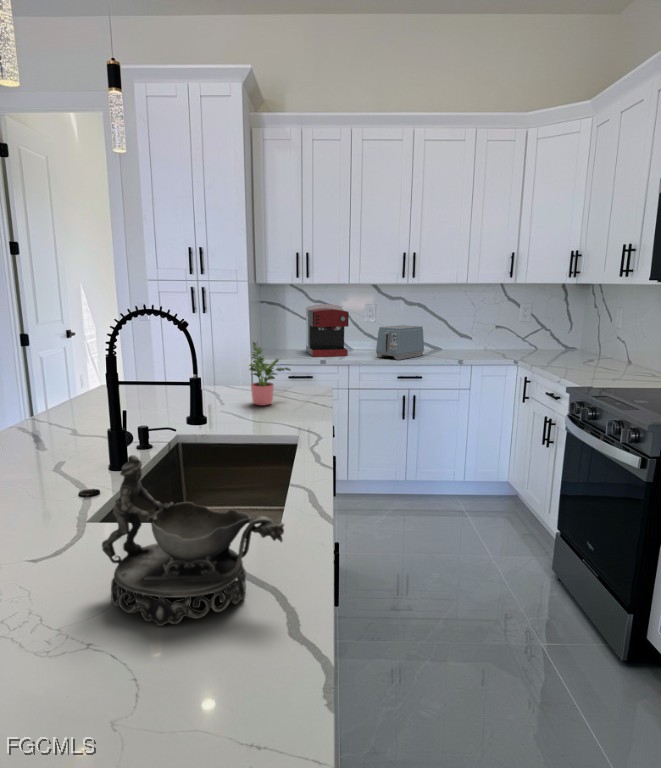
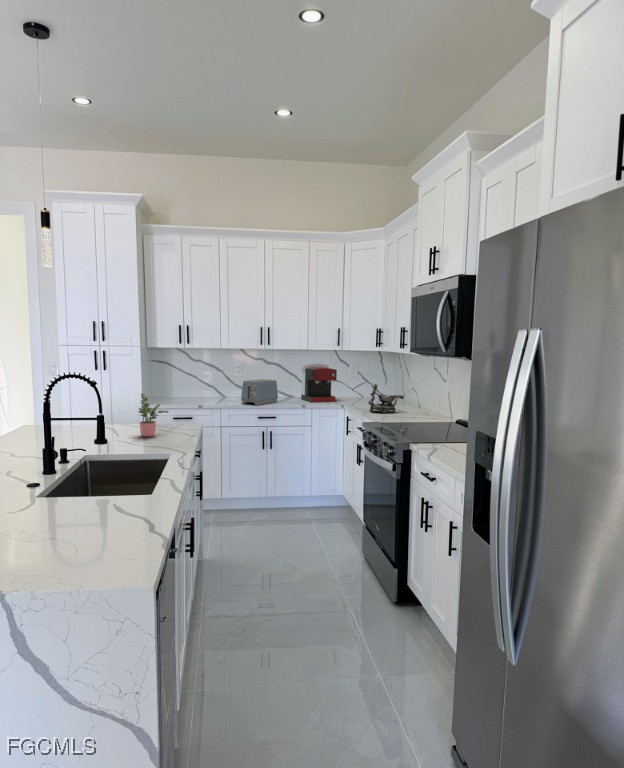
coffee maker: present [306,304,349,357] -> present [301,364,337,402]
decorative bowl: present [102,455,284,626] -> present [369,384,404,413]

